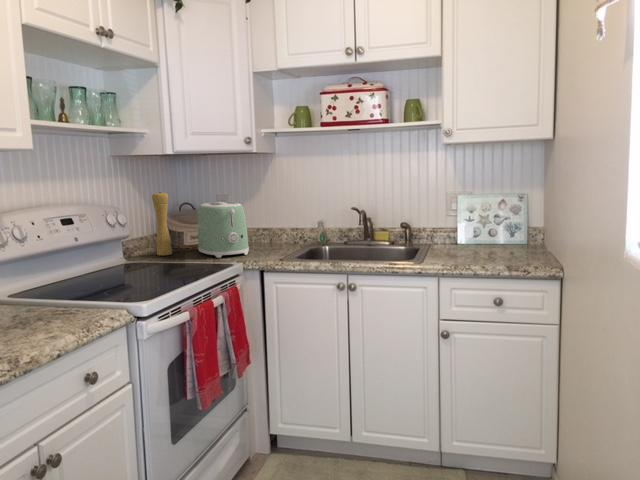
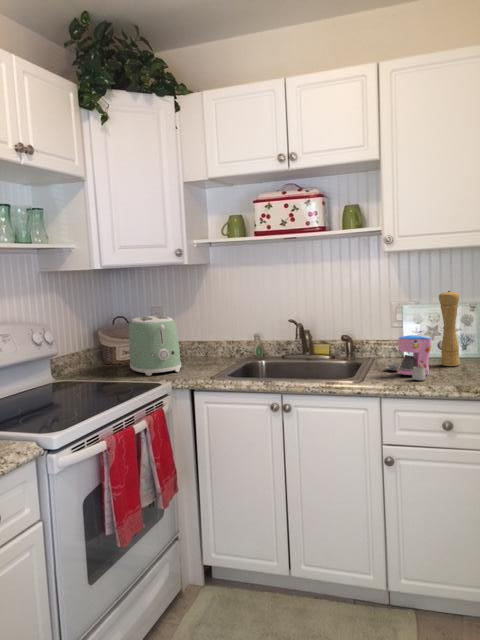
pepper mill: present [152,192,172,256] -> present [439,291,460,366]
coffee maker: none [442,221,486,261] -> present [385,335,432,380]

